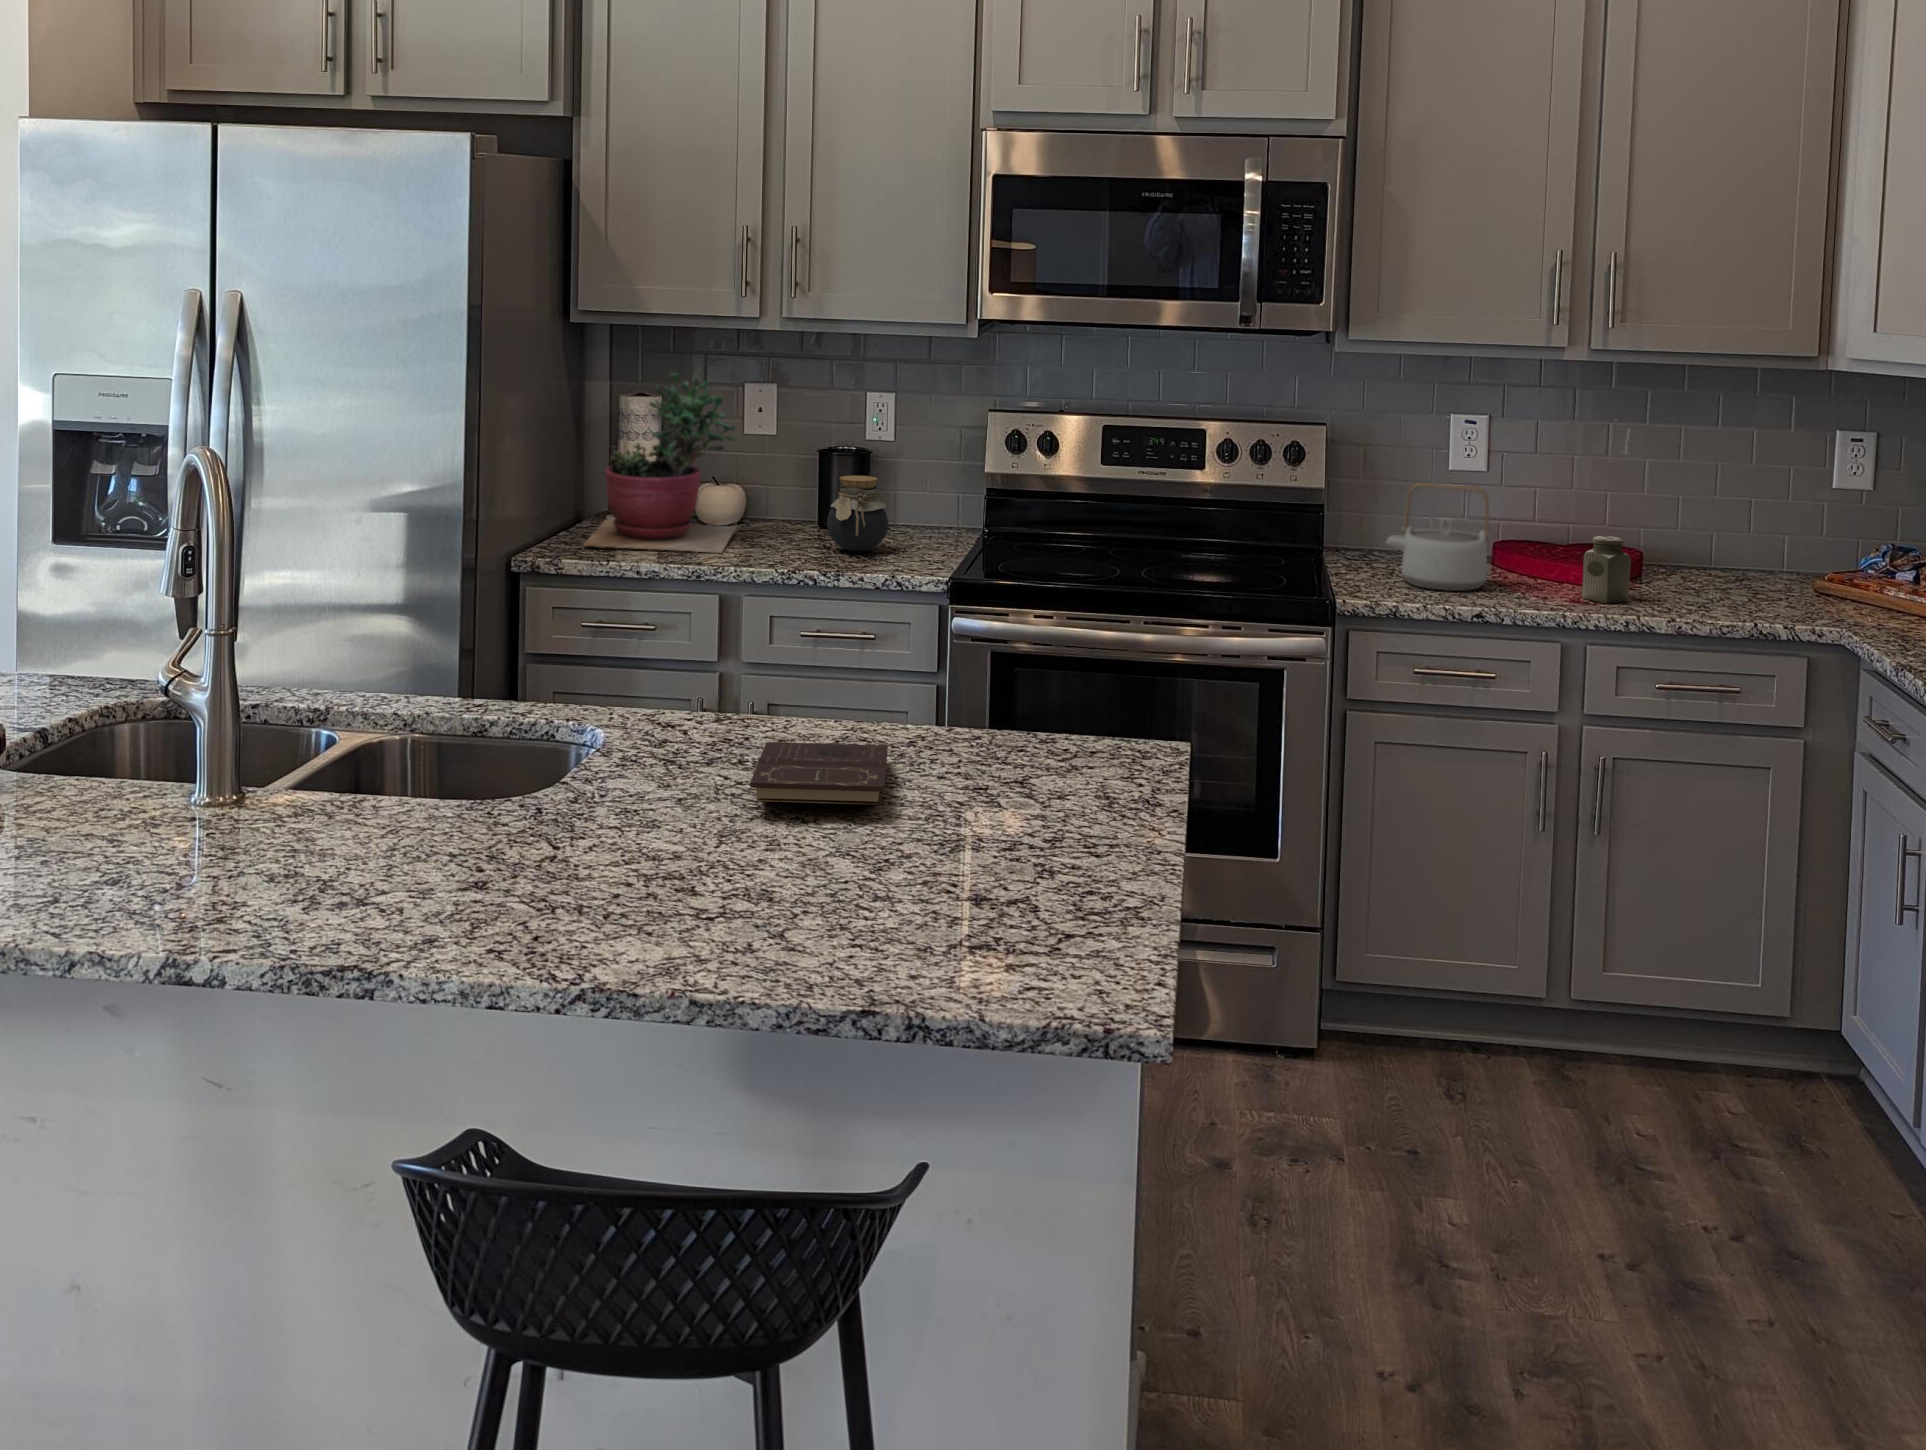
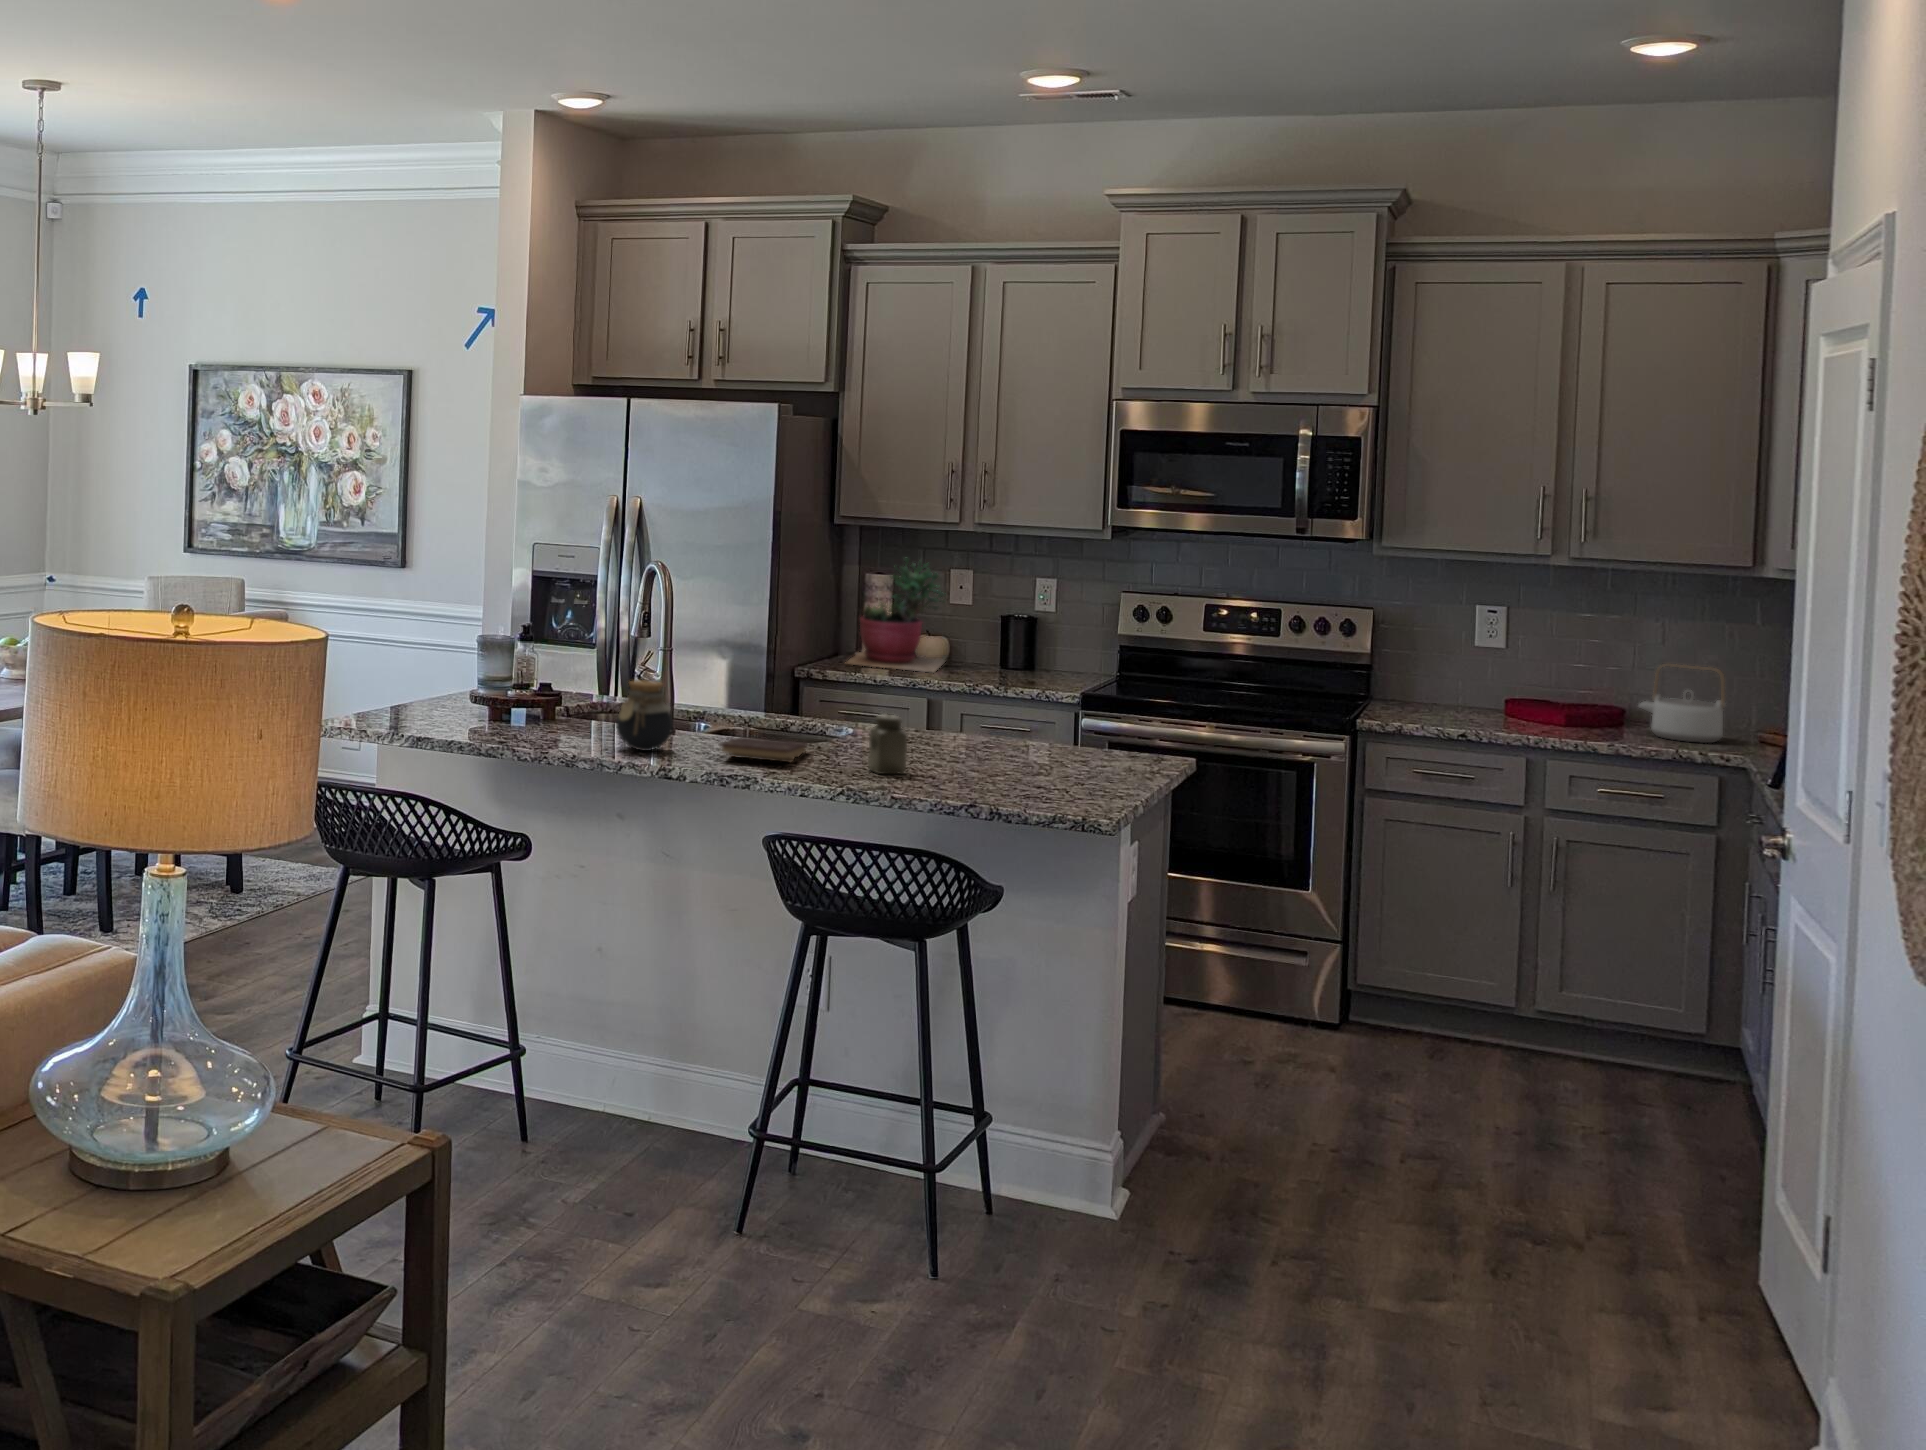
jar: present [827,476,888,552] -> present [616,680,673,751]
teapot: present [1386,483,1490,591] -> present [1639,664,1725,743]
salt shaker: present [1582,536,1631,603] -> present [868,714,907,774]
book: present [750,742,893,805] -> present [720,737,808,762]

